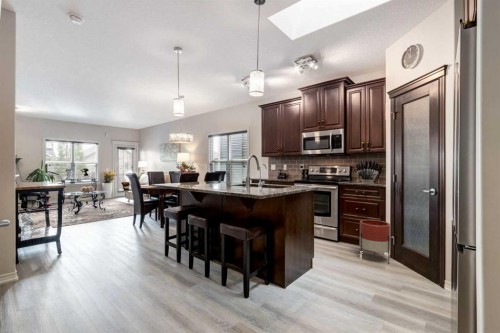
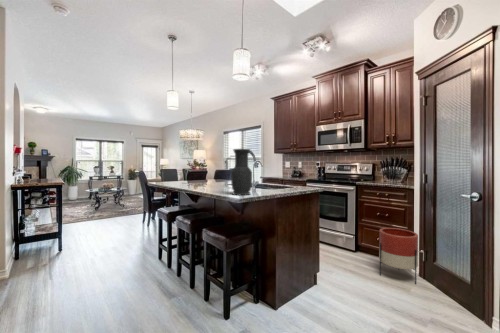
vase: none [249,154,266,193] -> present [231,149,252,195]

